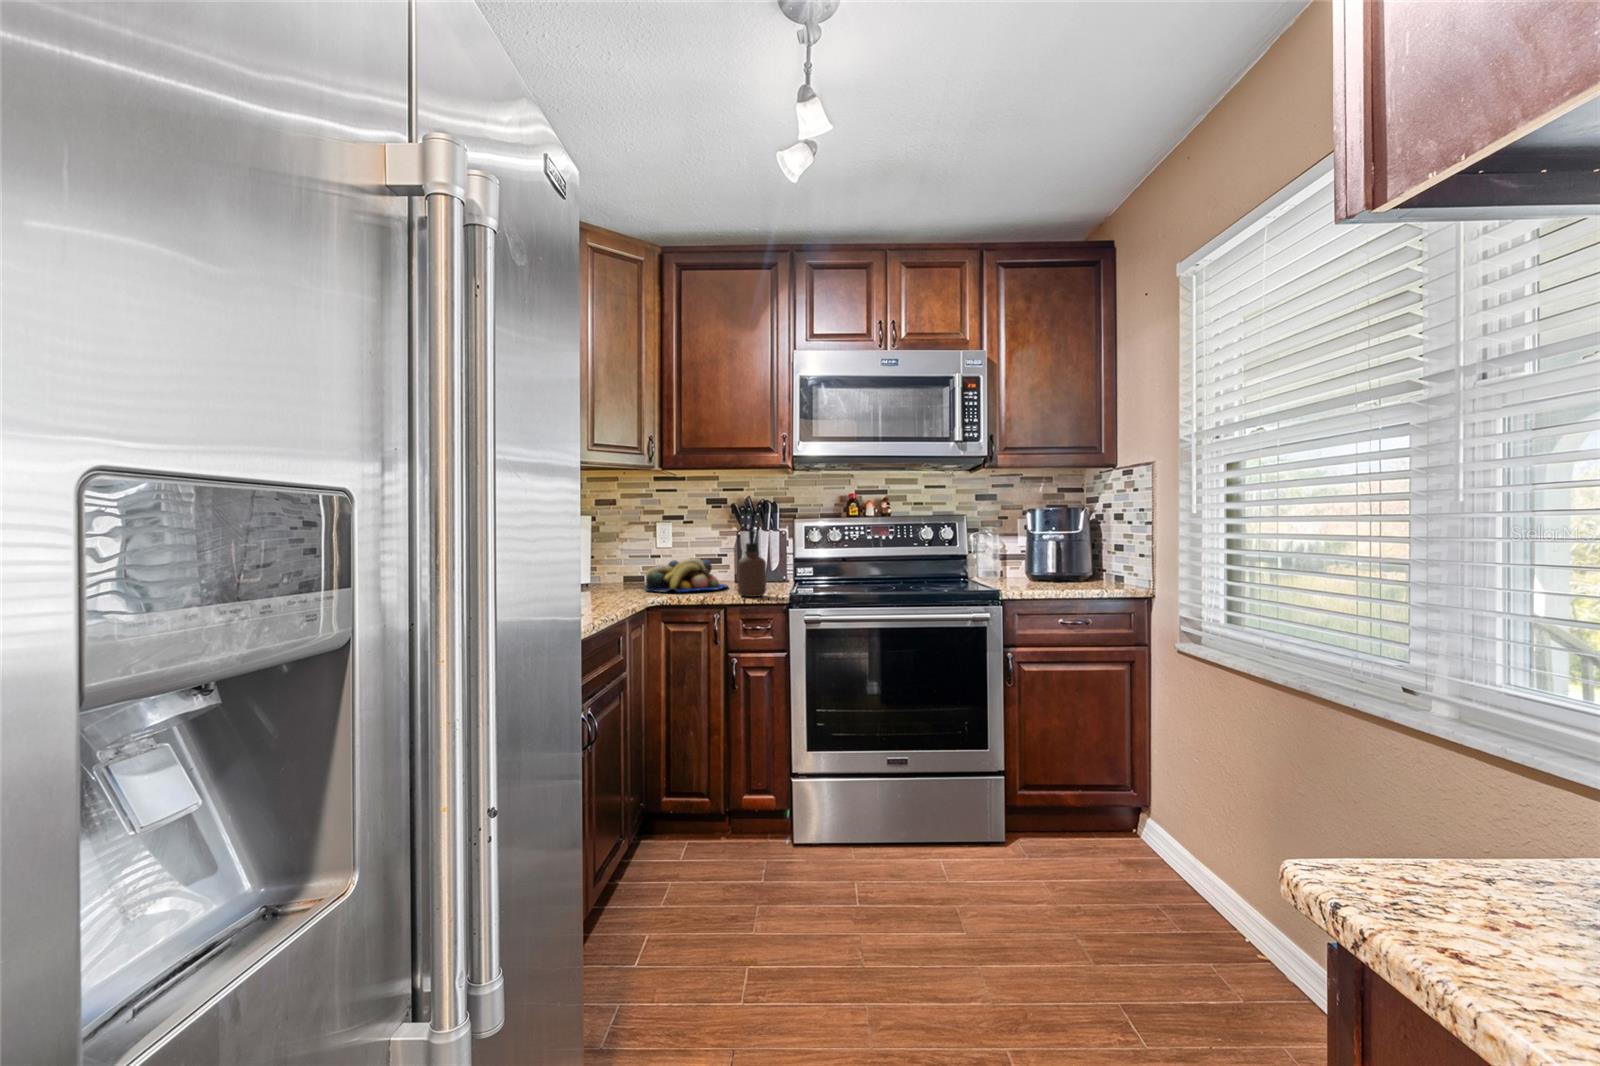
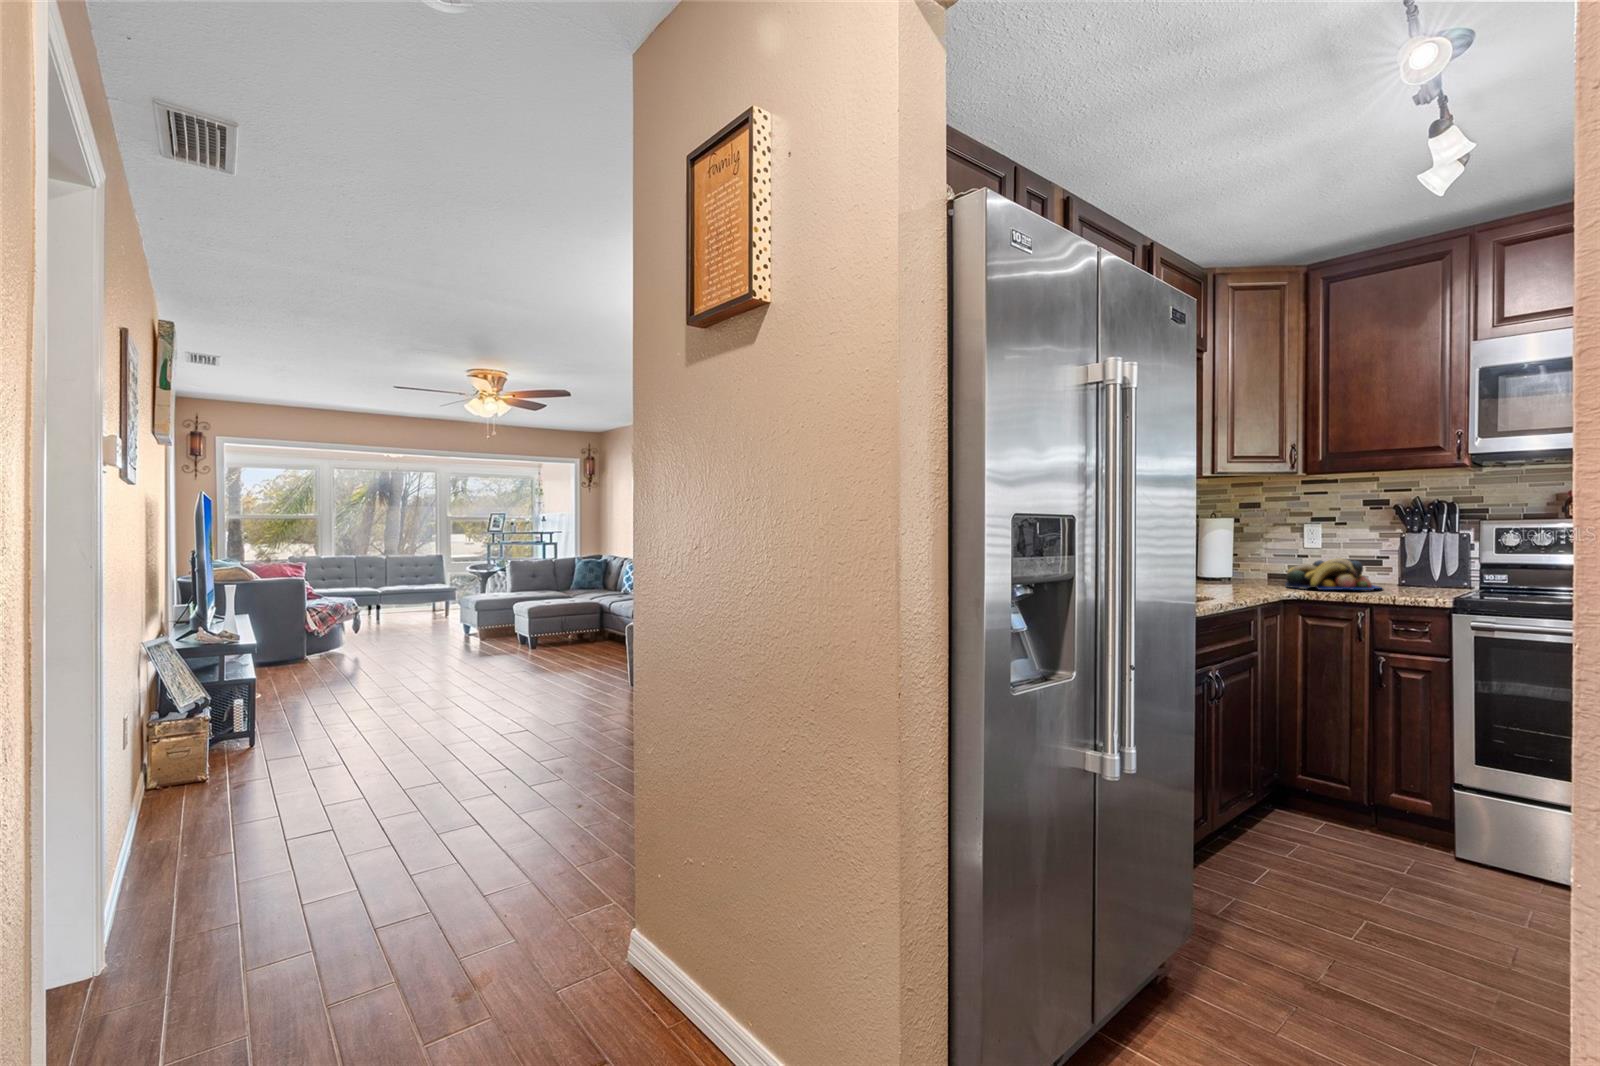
soap dispenser: present [737,530,766,597] -> none [1386,531,1423,598]

